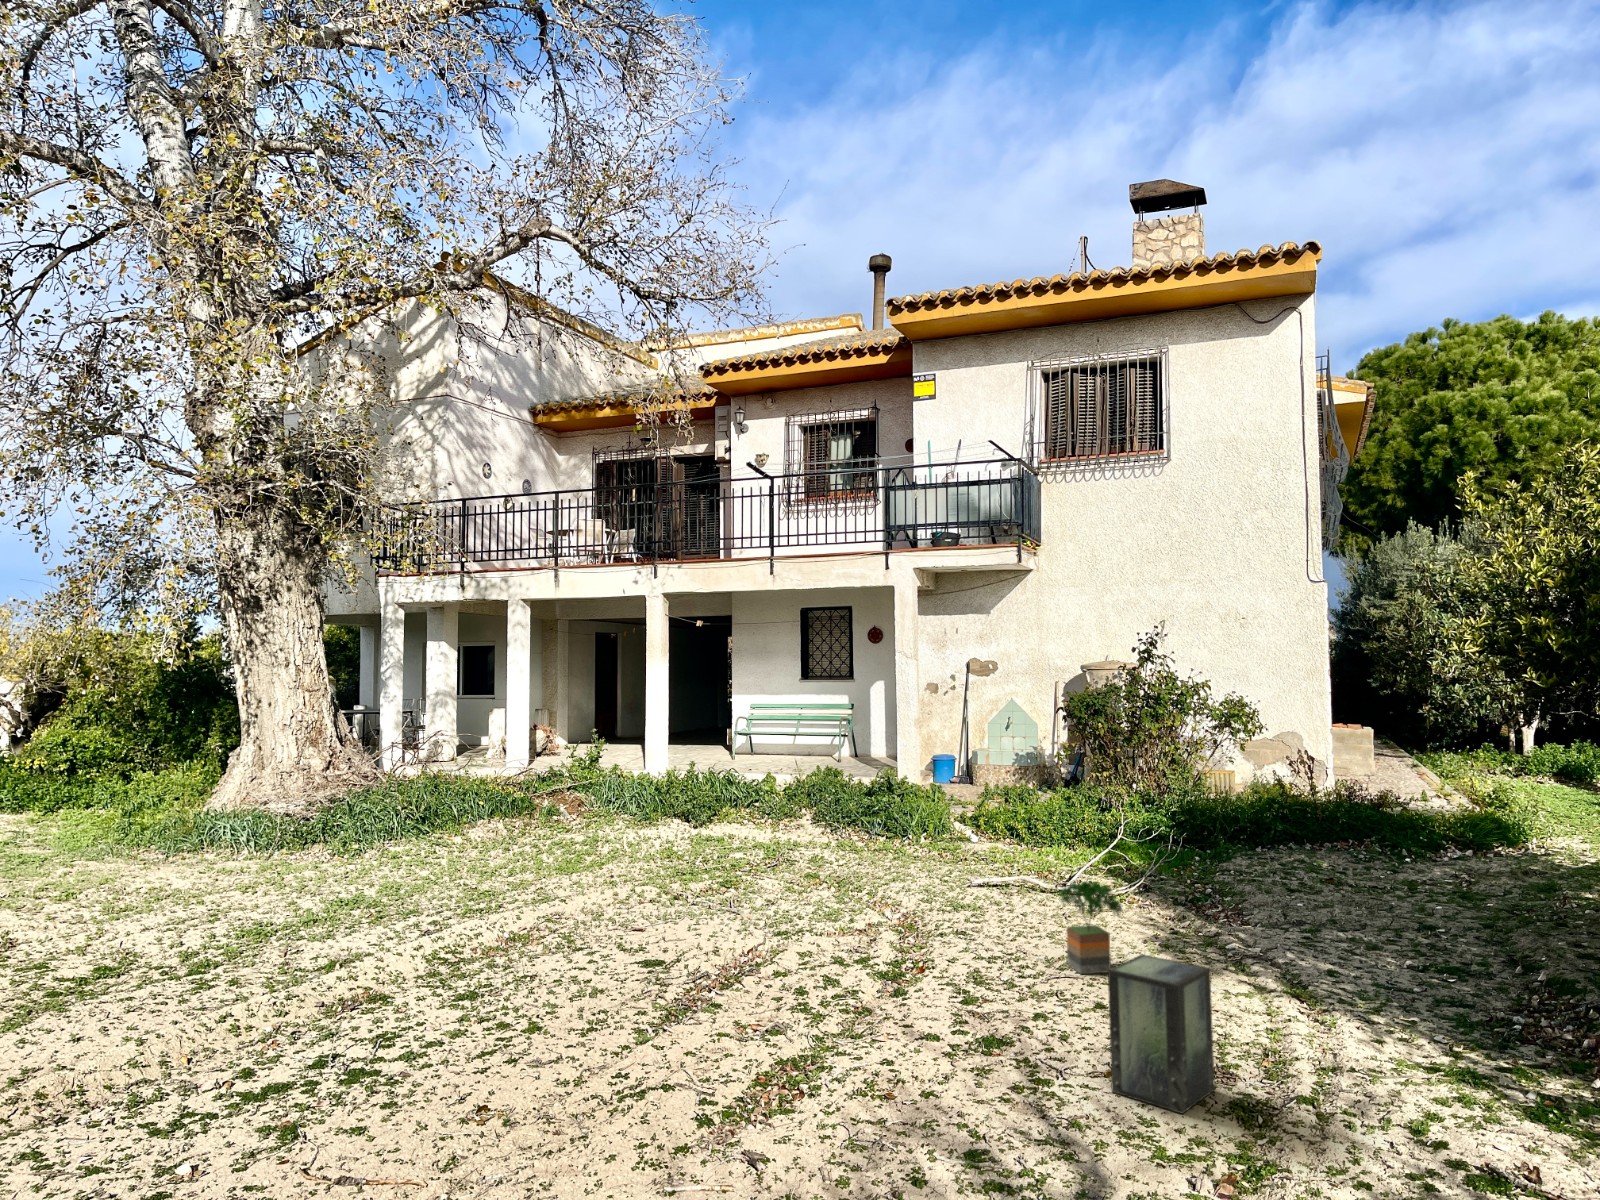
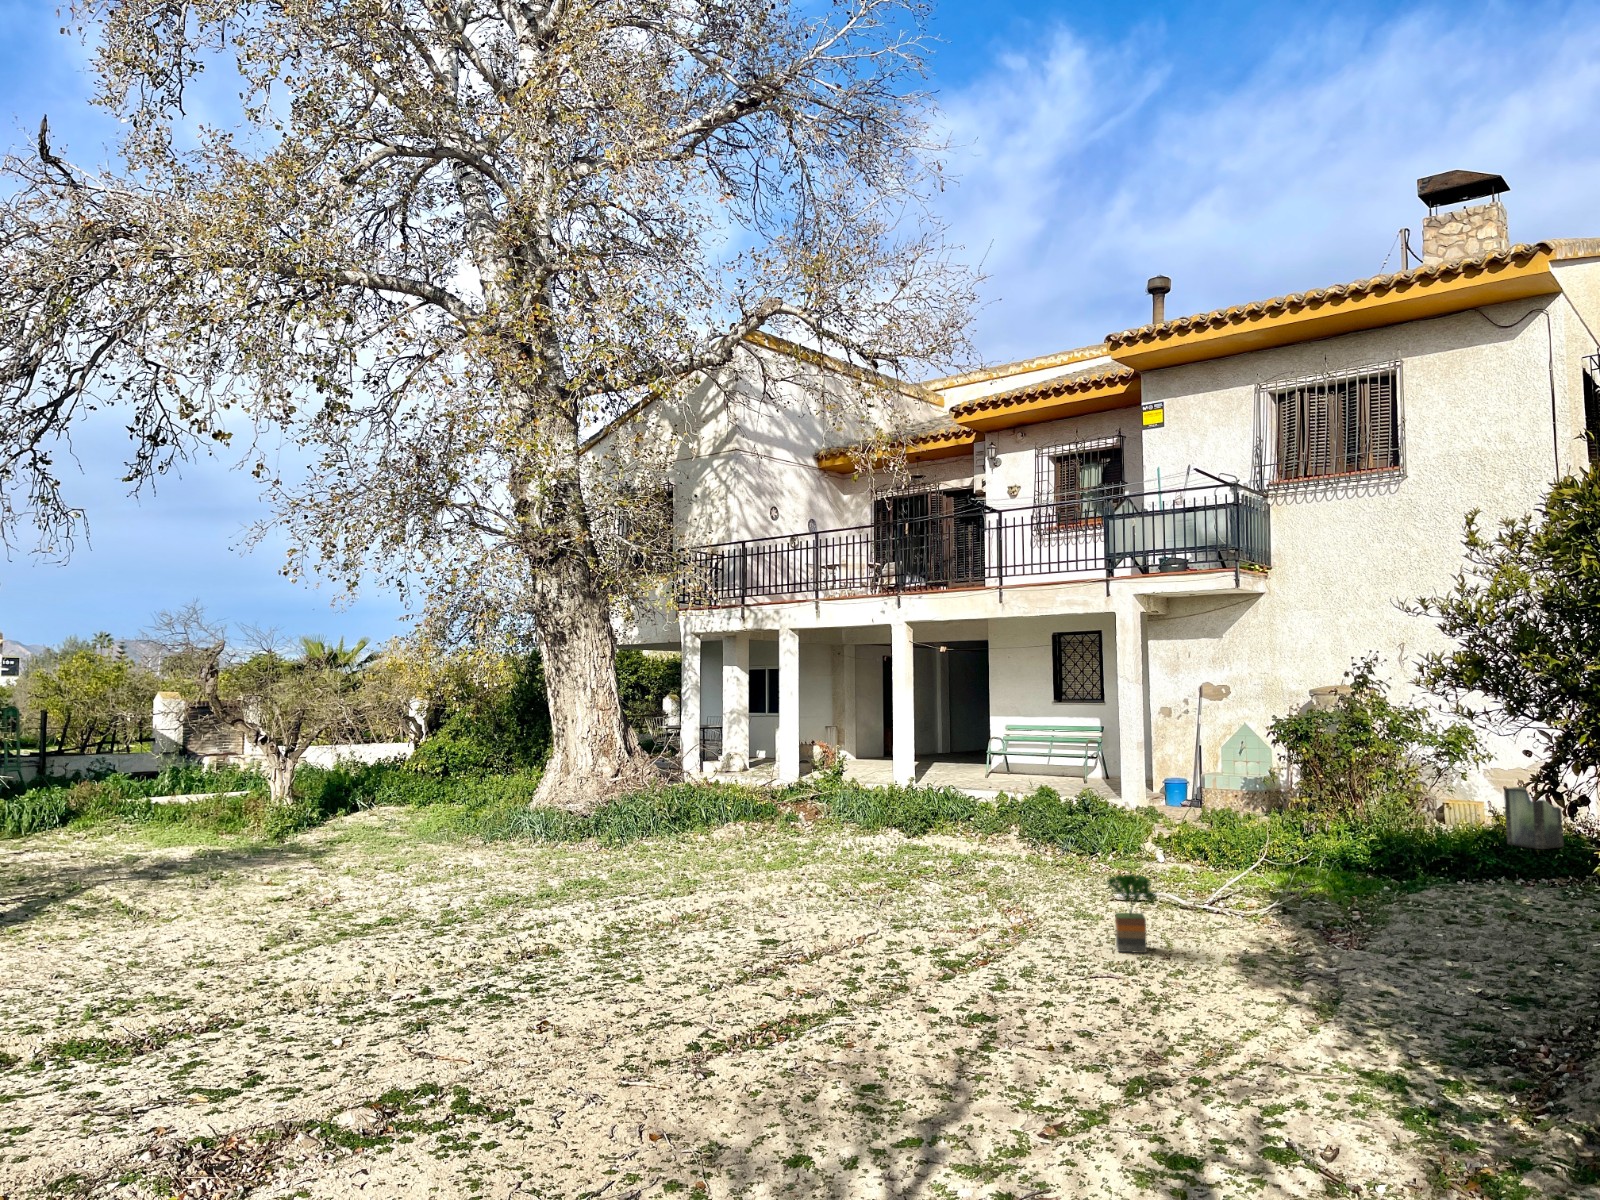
storage box: present [1108,954,1215,1114] -> present [1504,787,1564,849]

